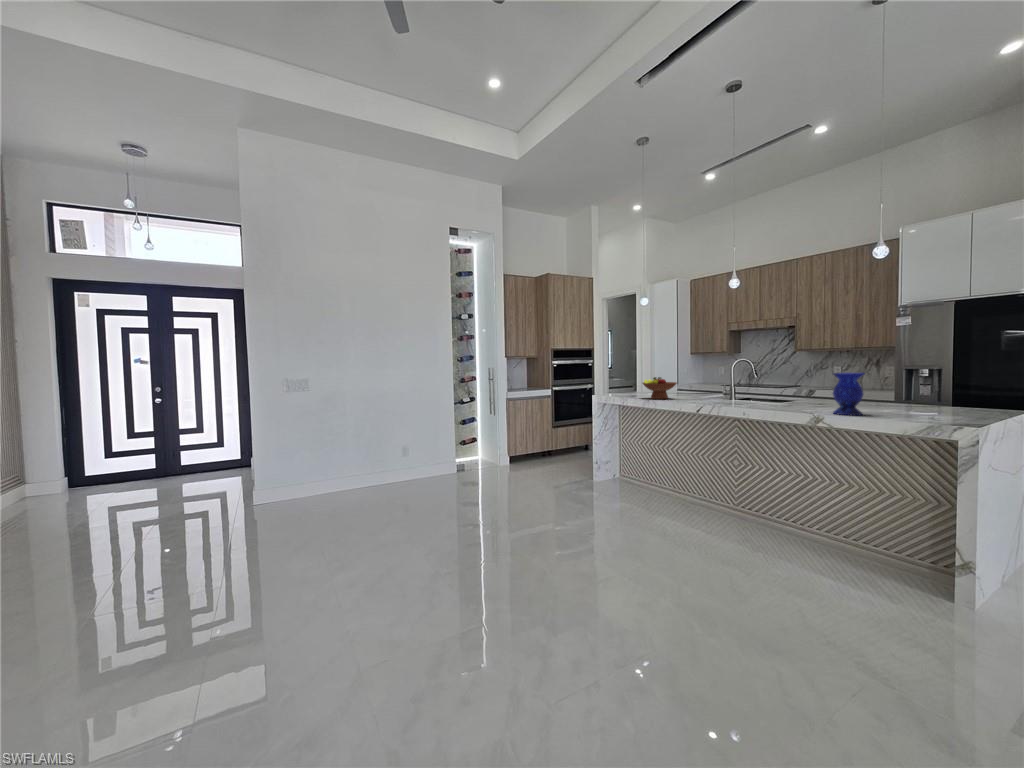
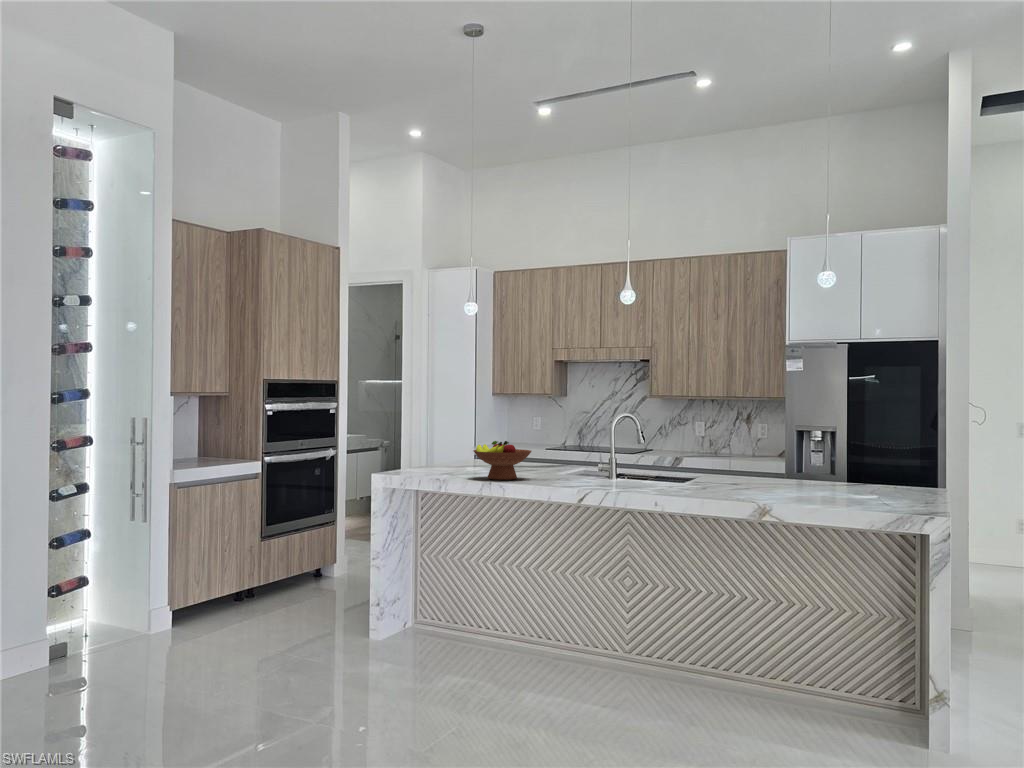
vase: present [833,373,864,415] -> none [780,441,819,503]

